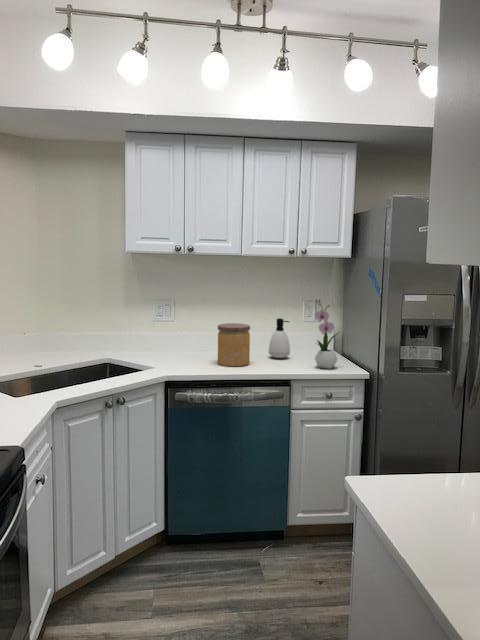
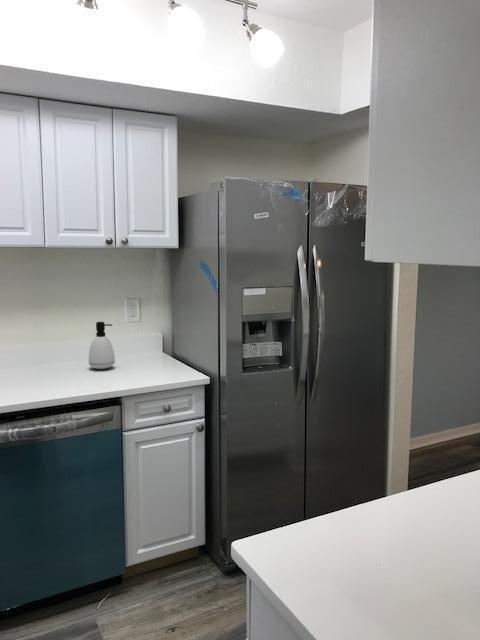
flower arrangement: present [315,299,339,369] -> none [144,298,174,377]
jar: present [218,323,250,366] -> none [20,332,66,388]

